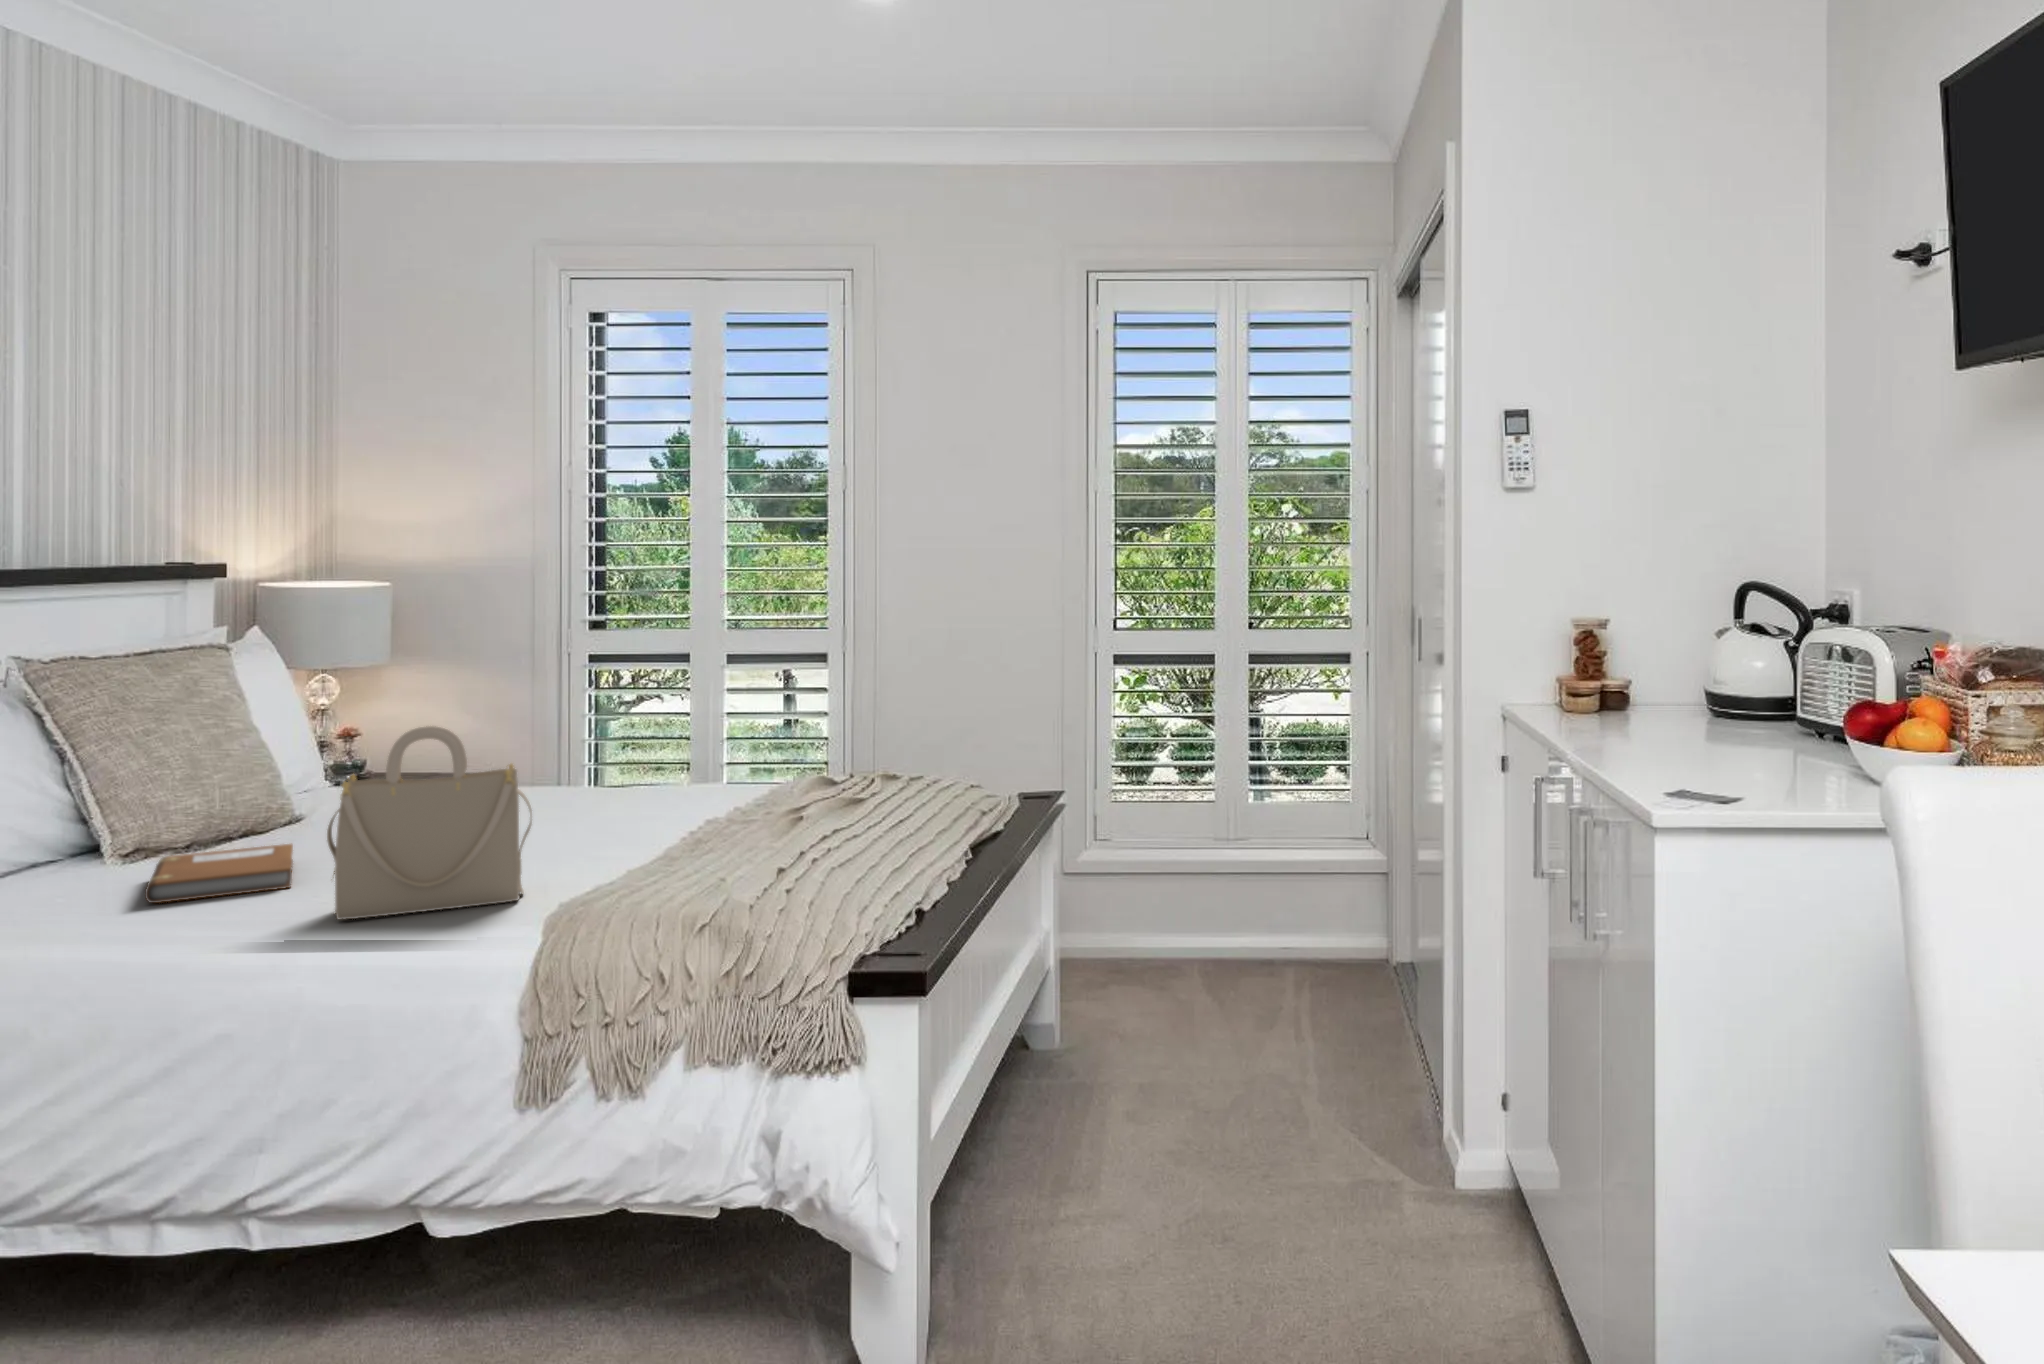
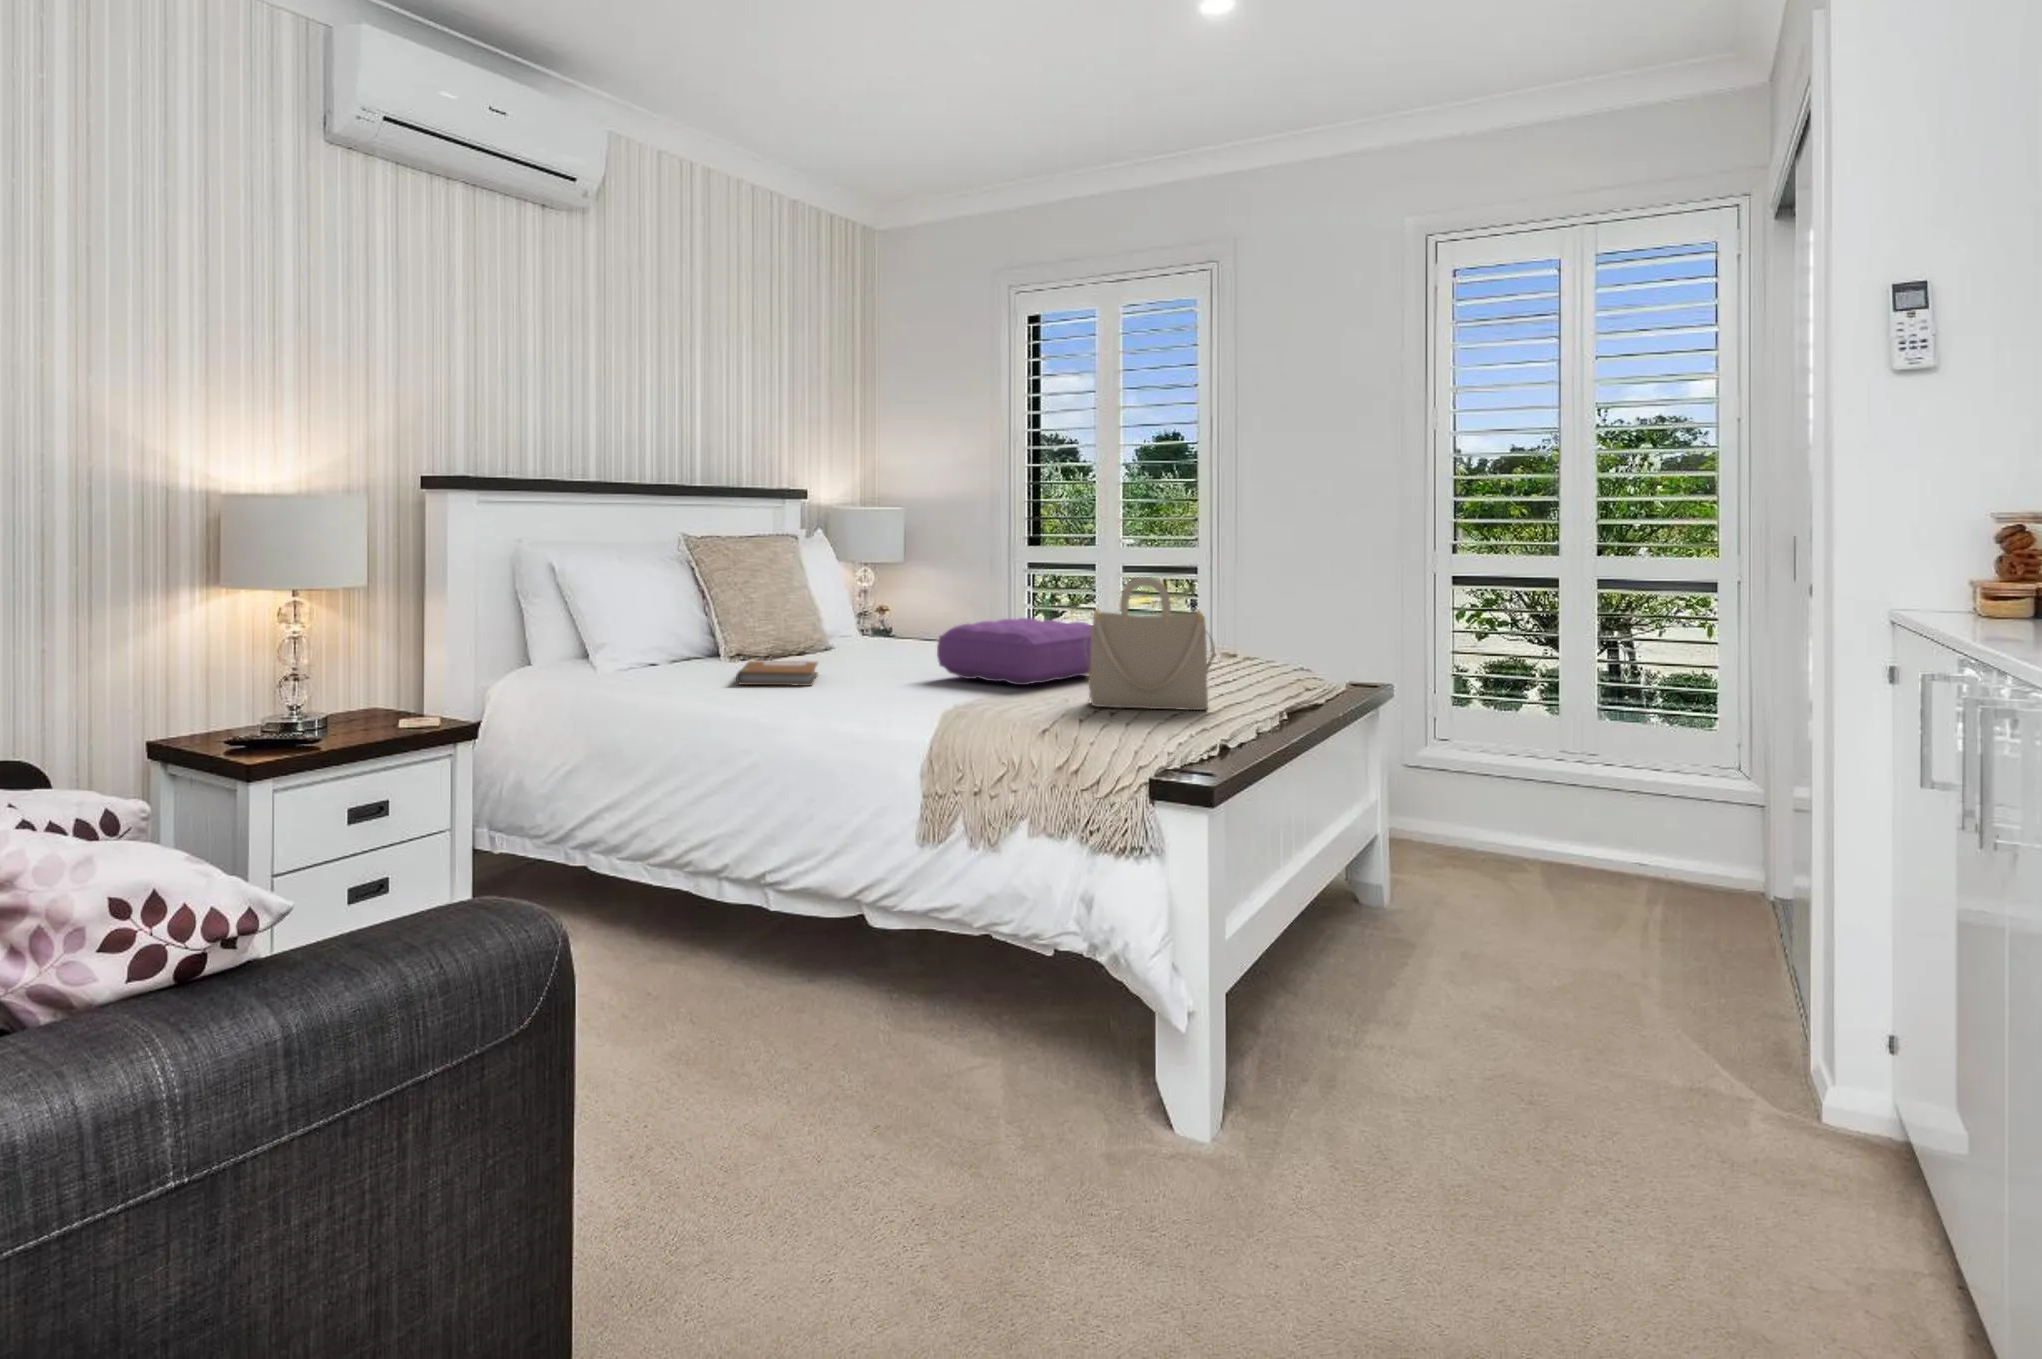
handbag: present [327,726,532,919] -> present [1084,577,1215,710]
pillow: none [497,748,736,845] -> present [937,618,1093,685]

